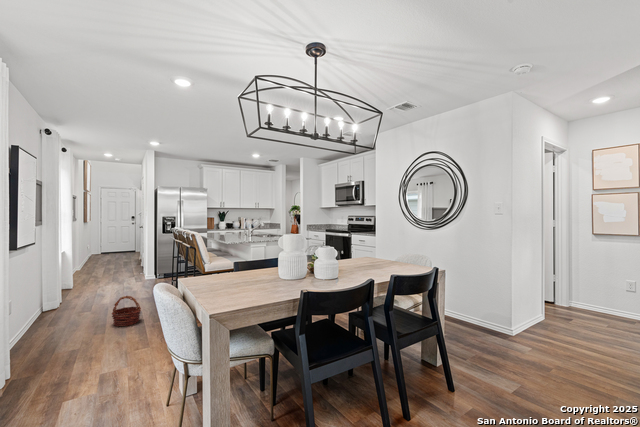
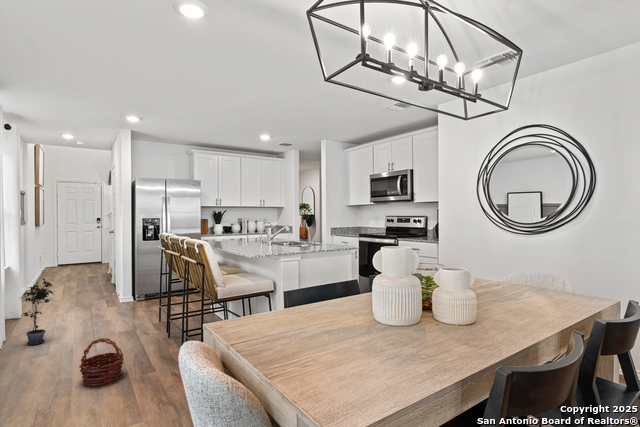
potted plant: none [72,258,97,304] -> present [23,279,53,345]

